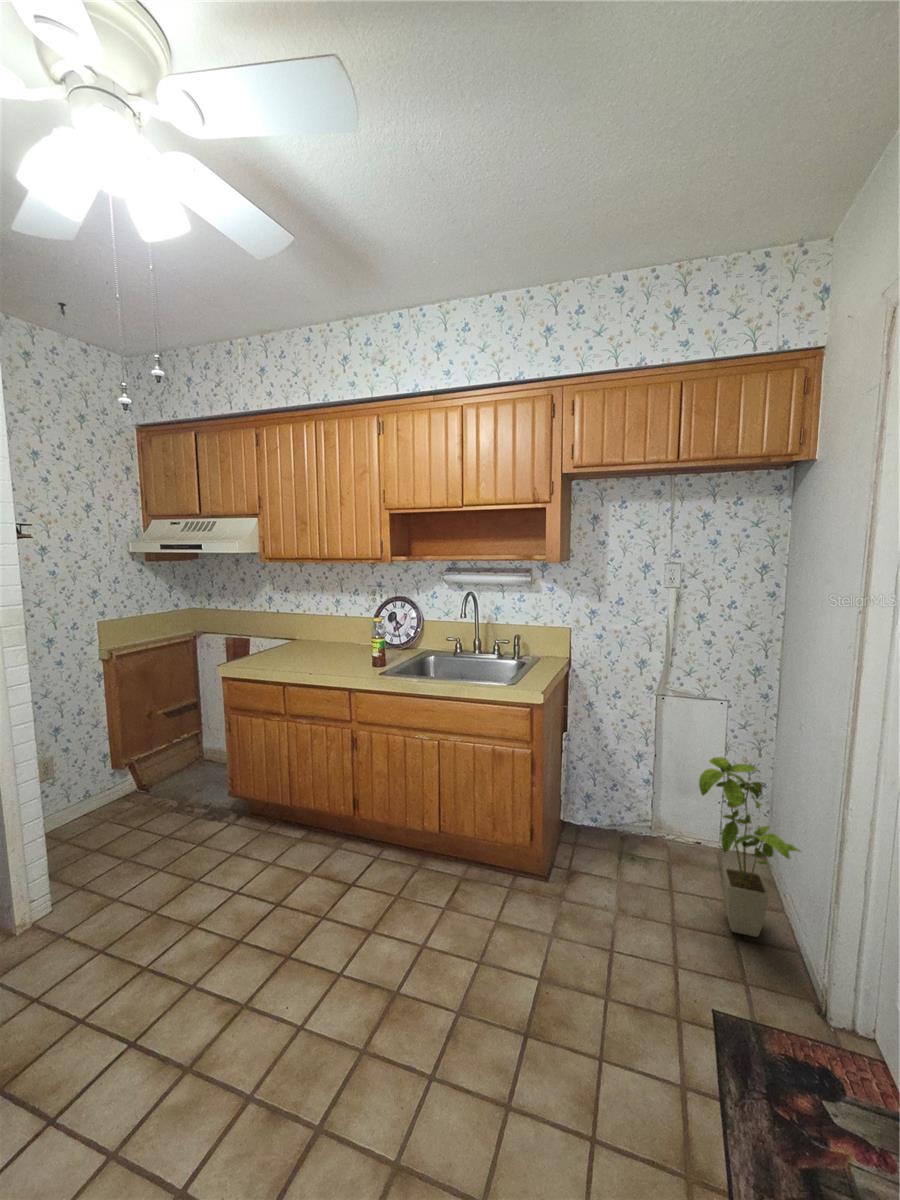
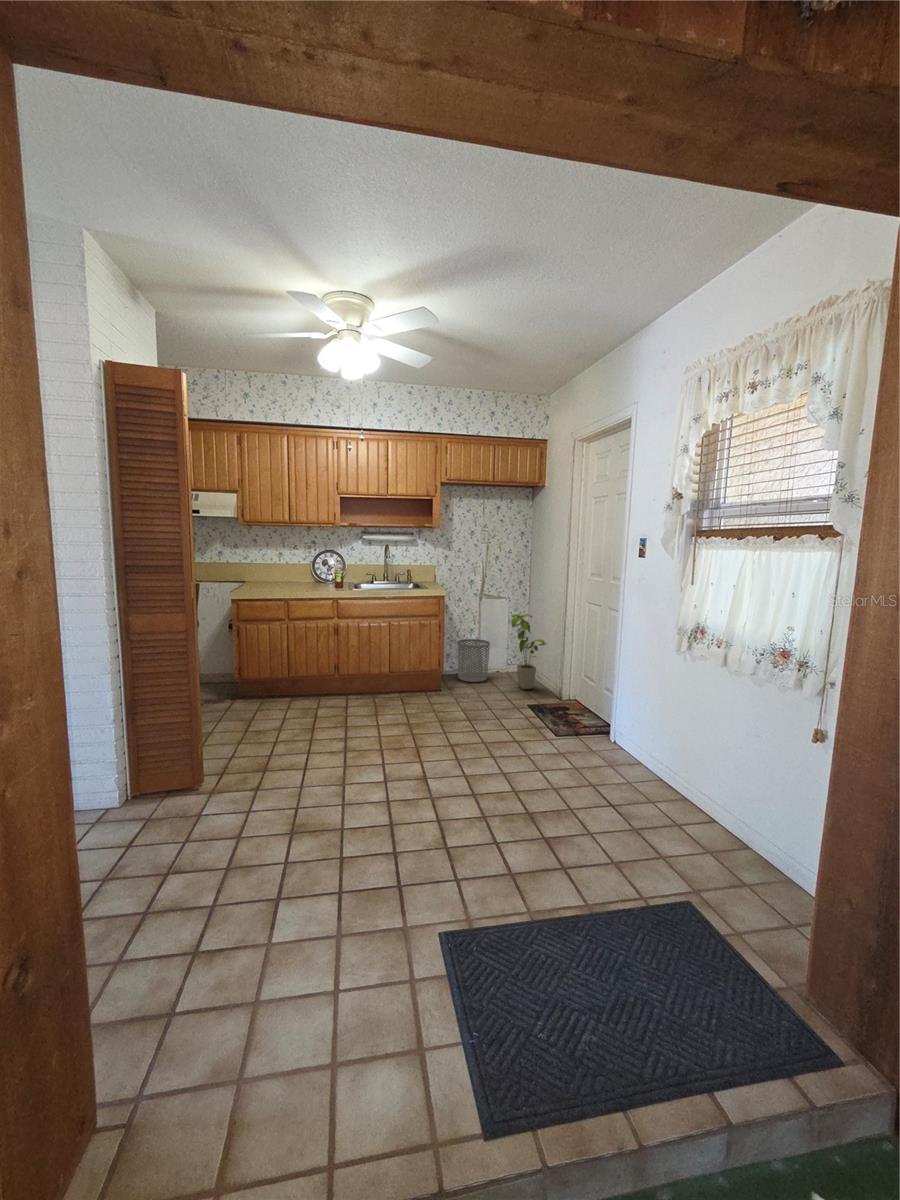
waste bin: none [603,772,670,872] -> present [458,639,490,682]

